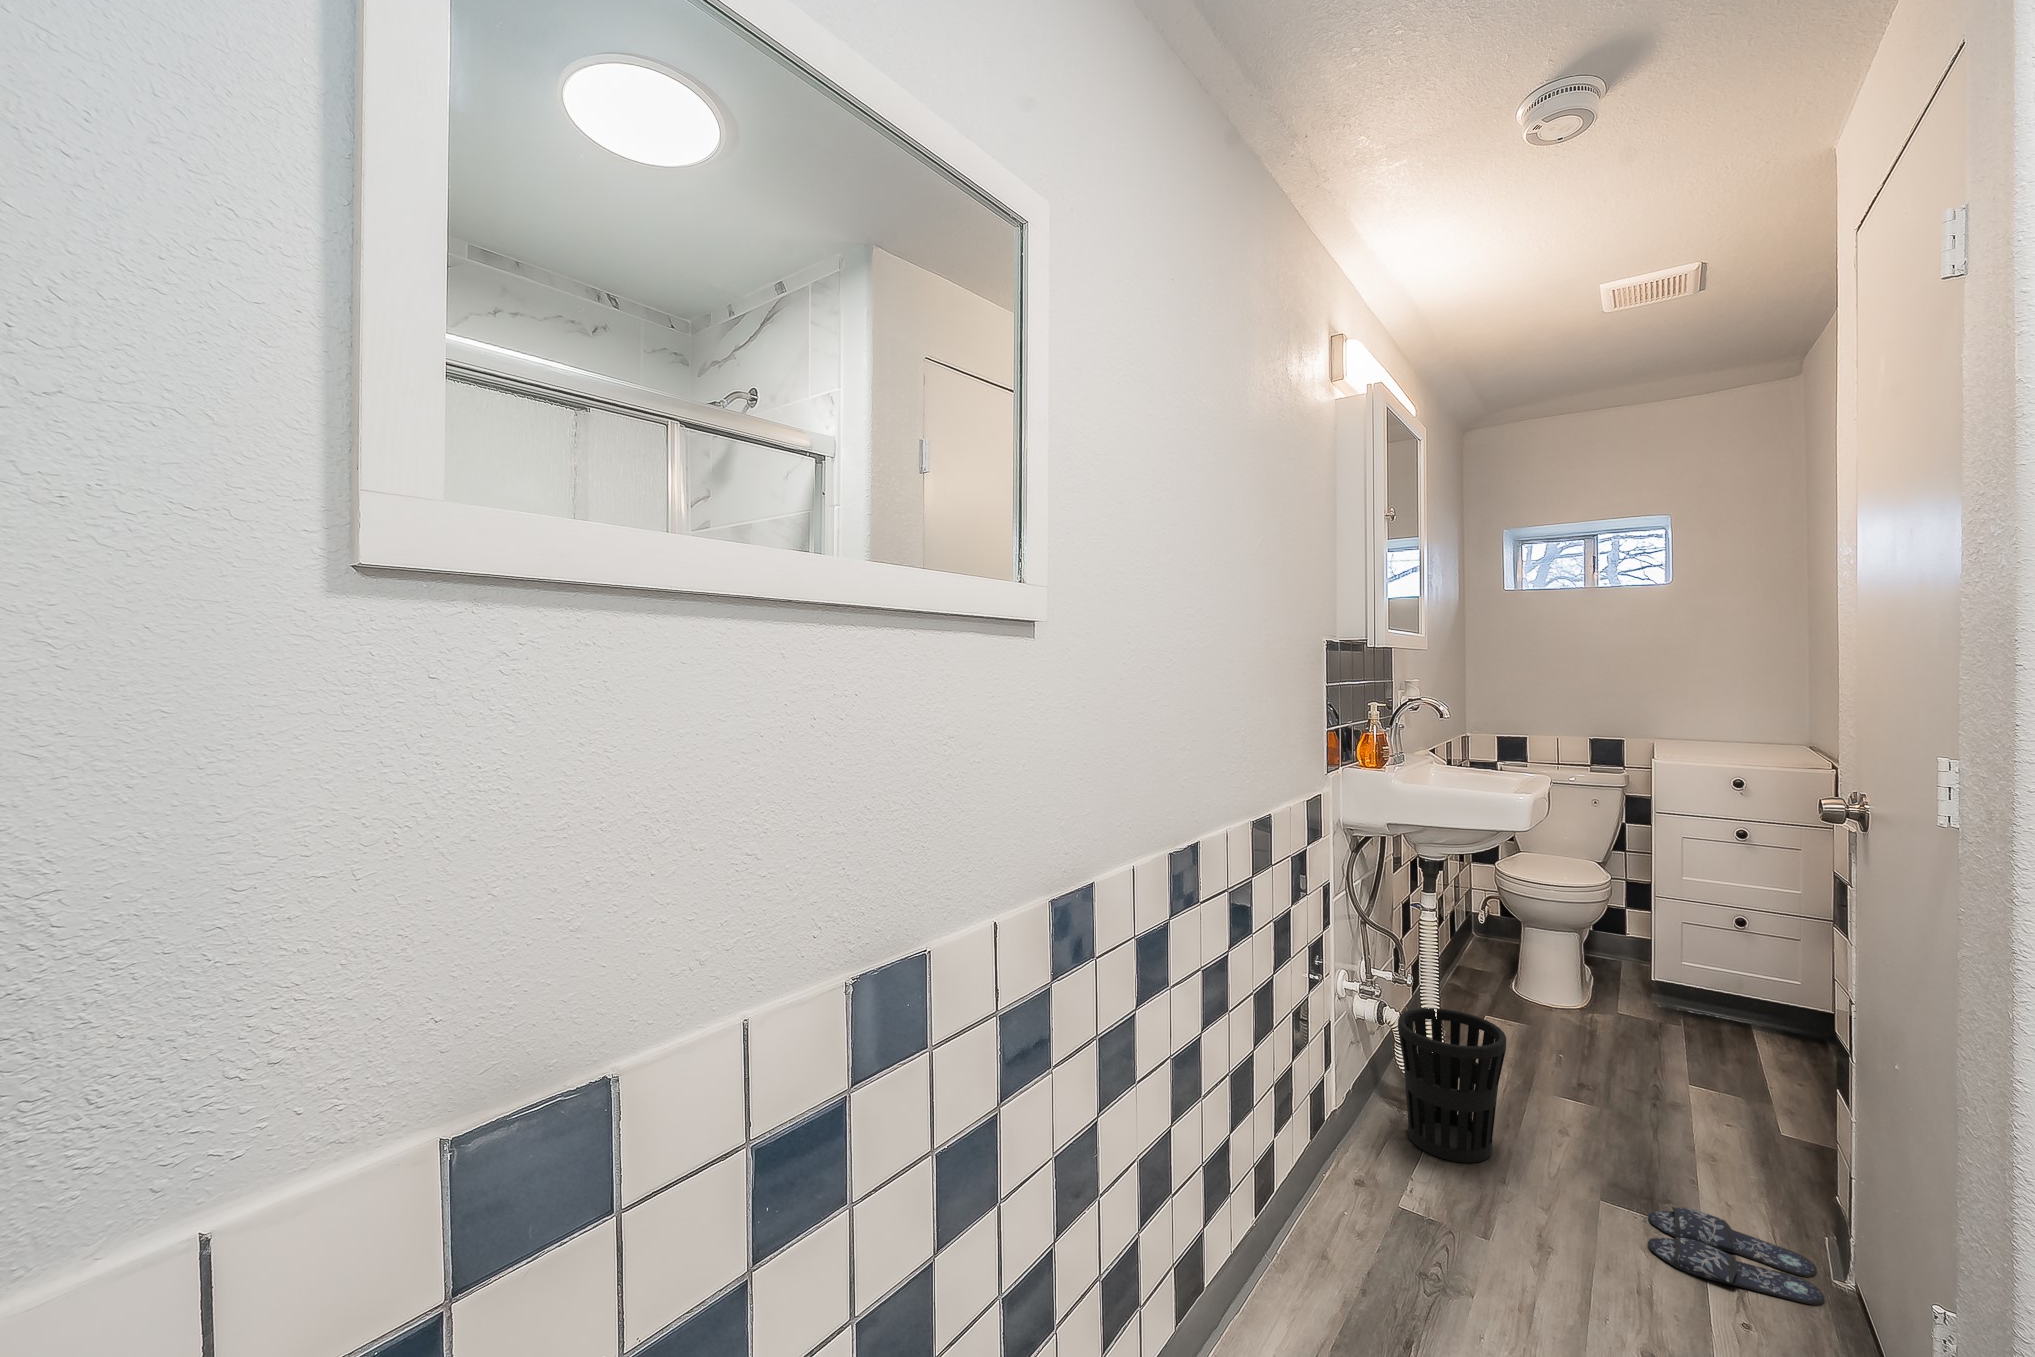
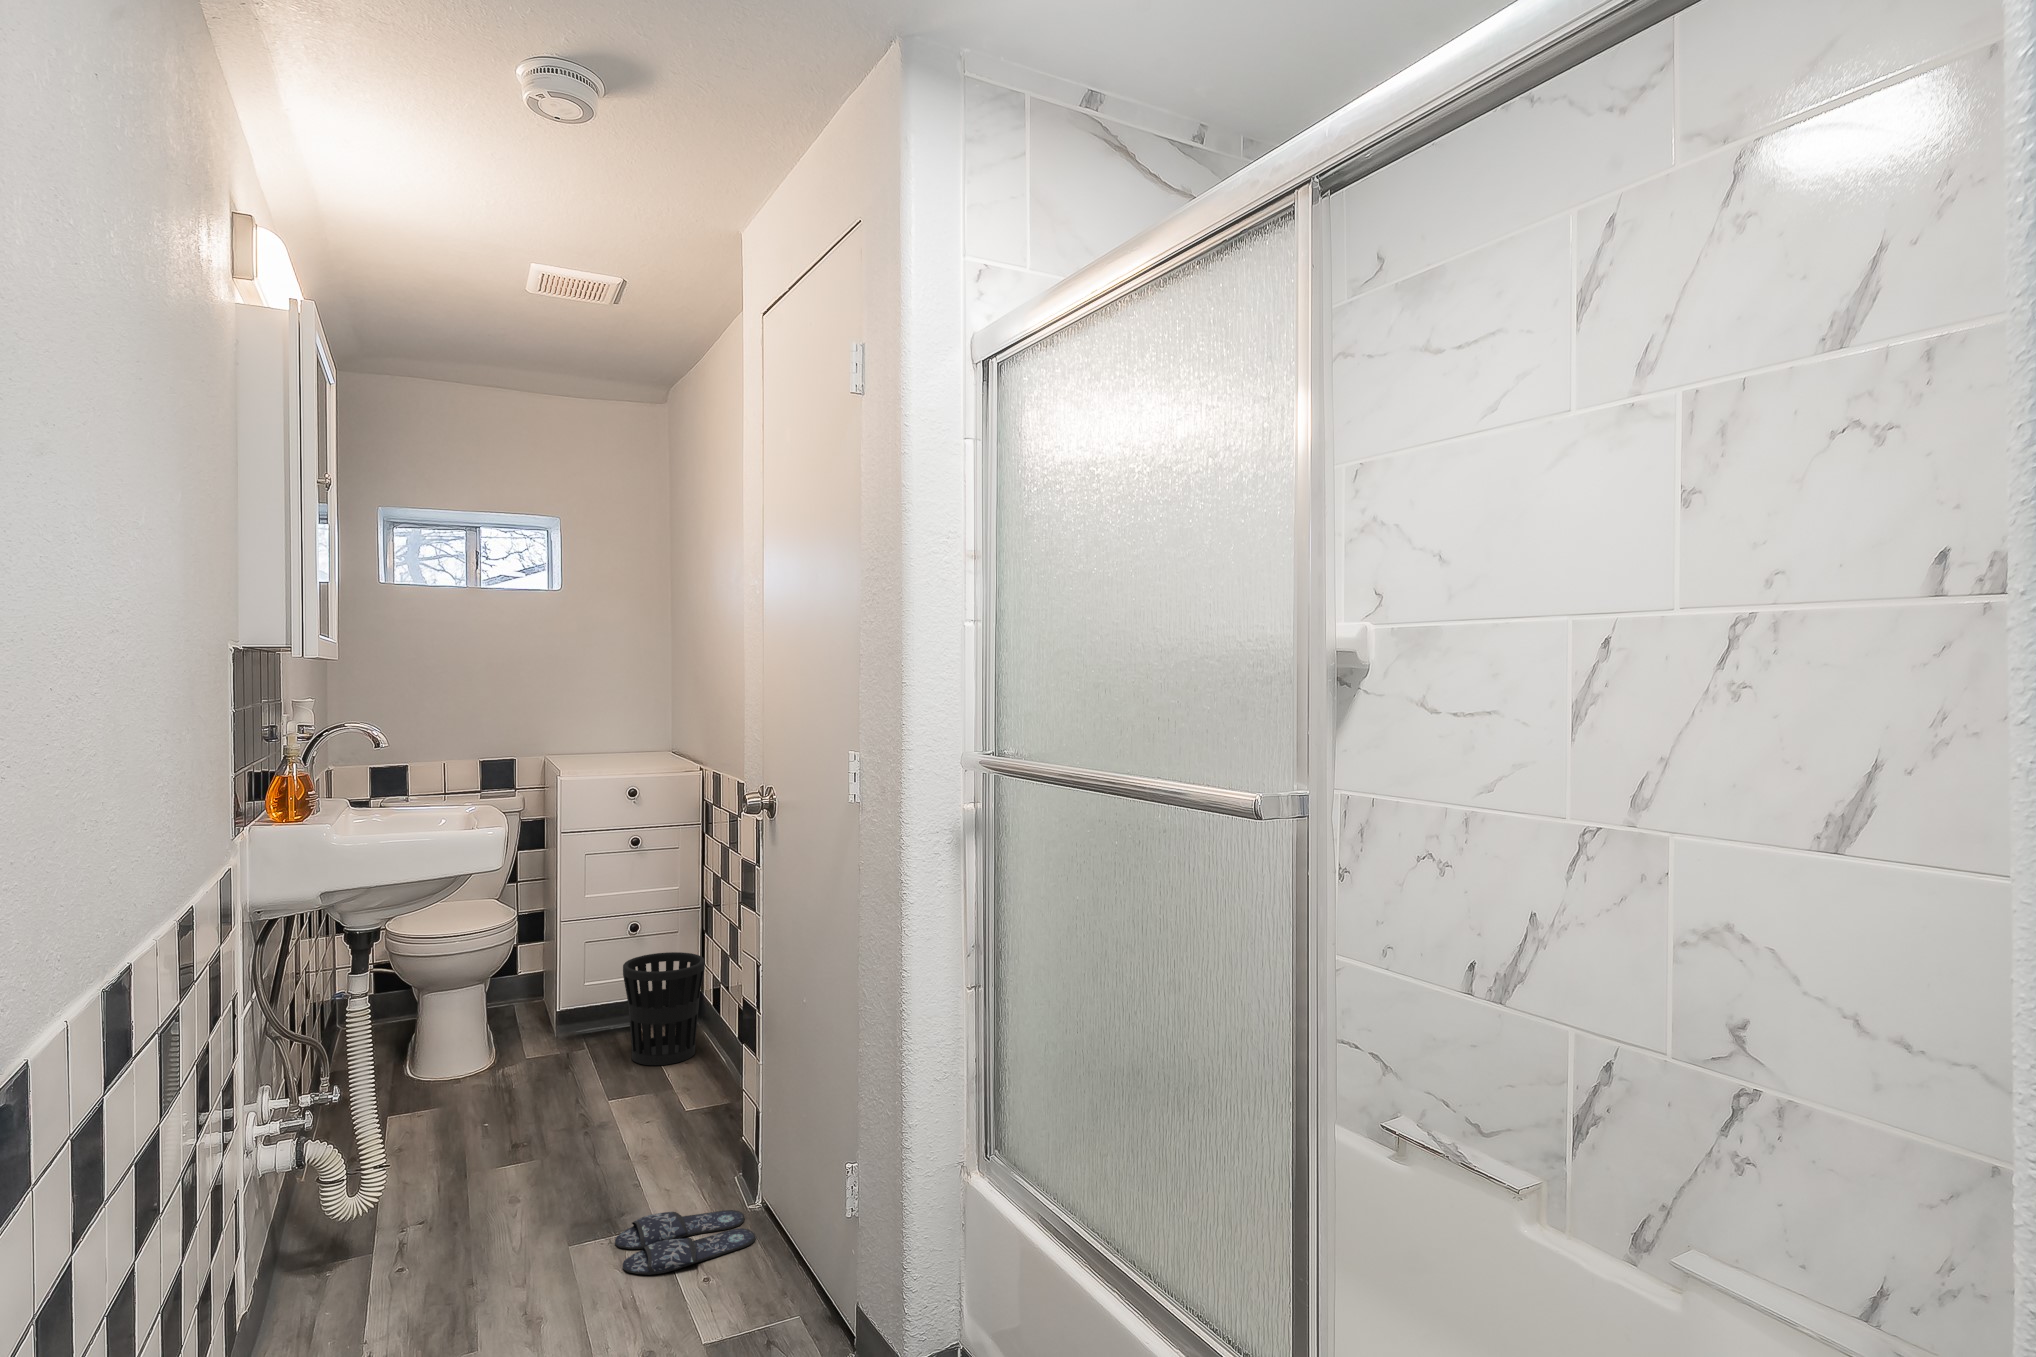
wastebasket: present [1398,1008,1506,1163] -> present [623,952,705,1065]

